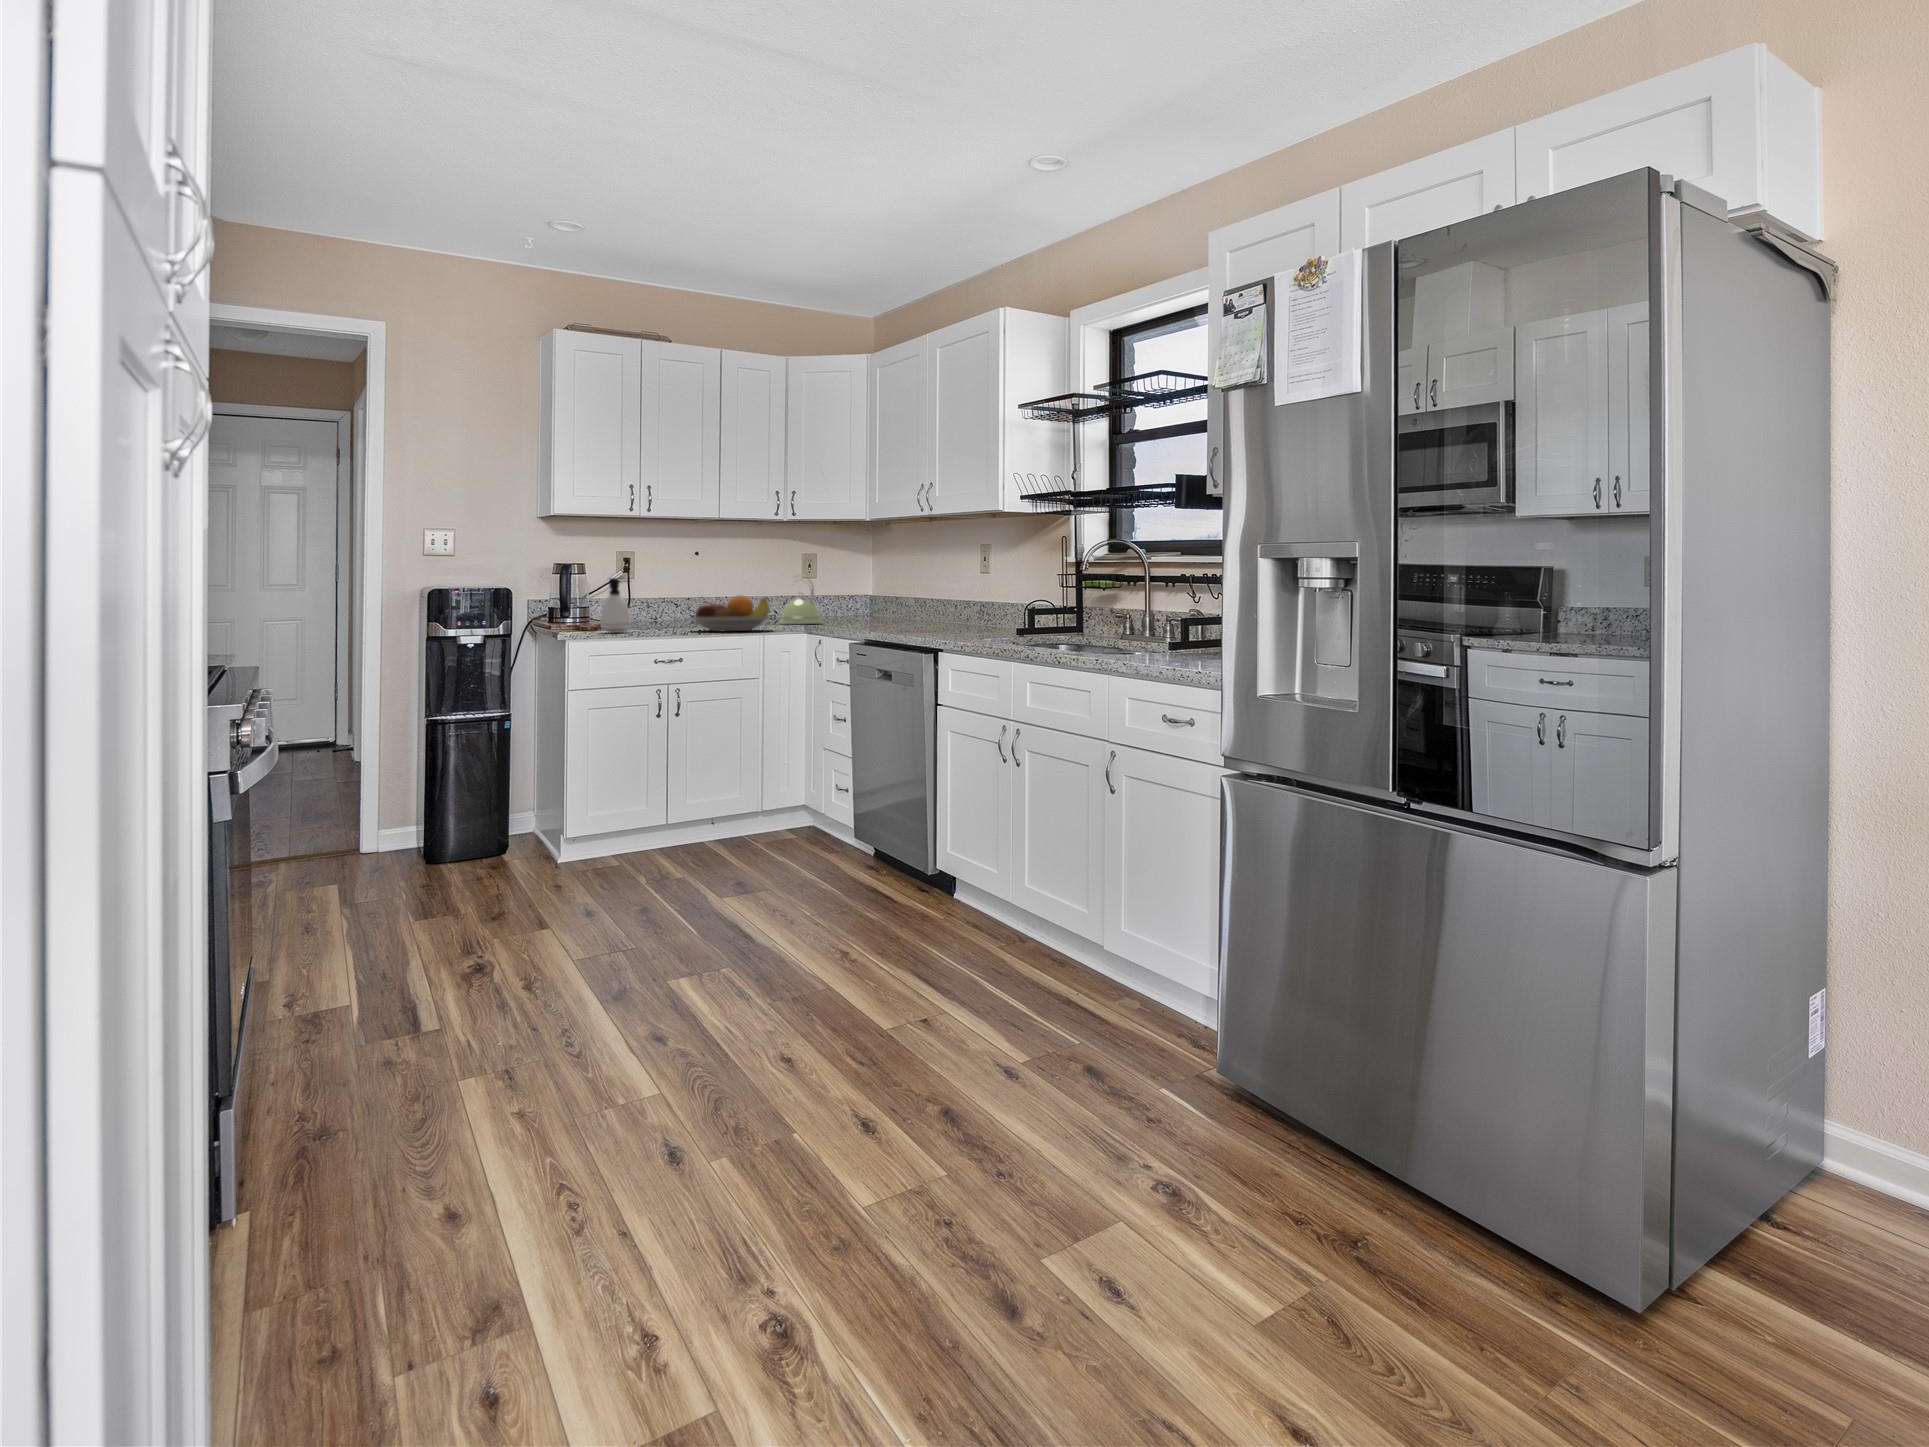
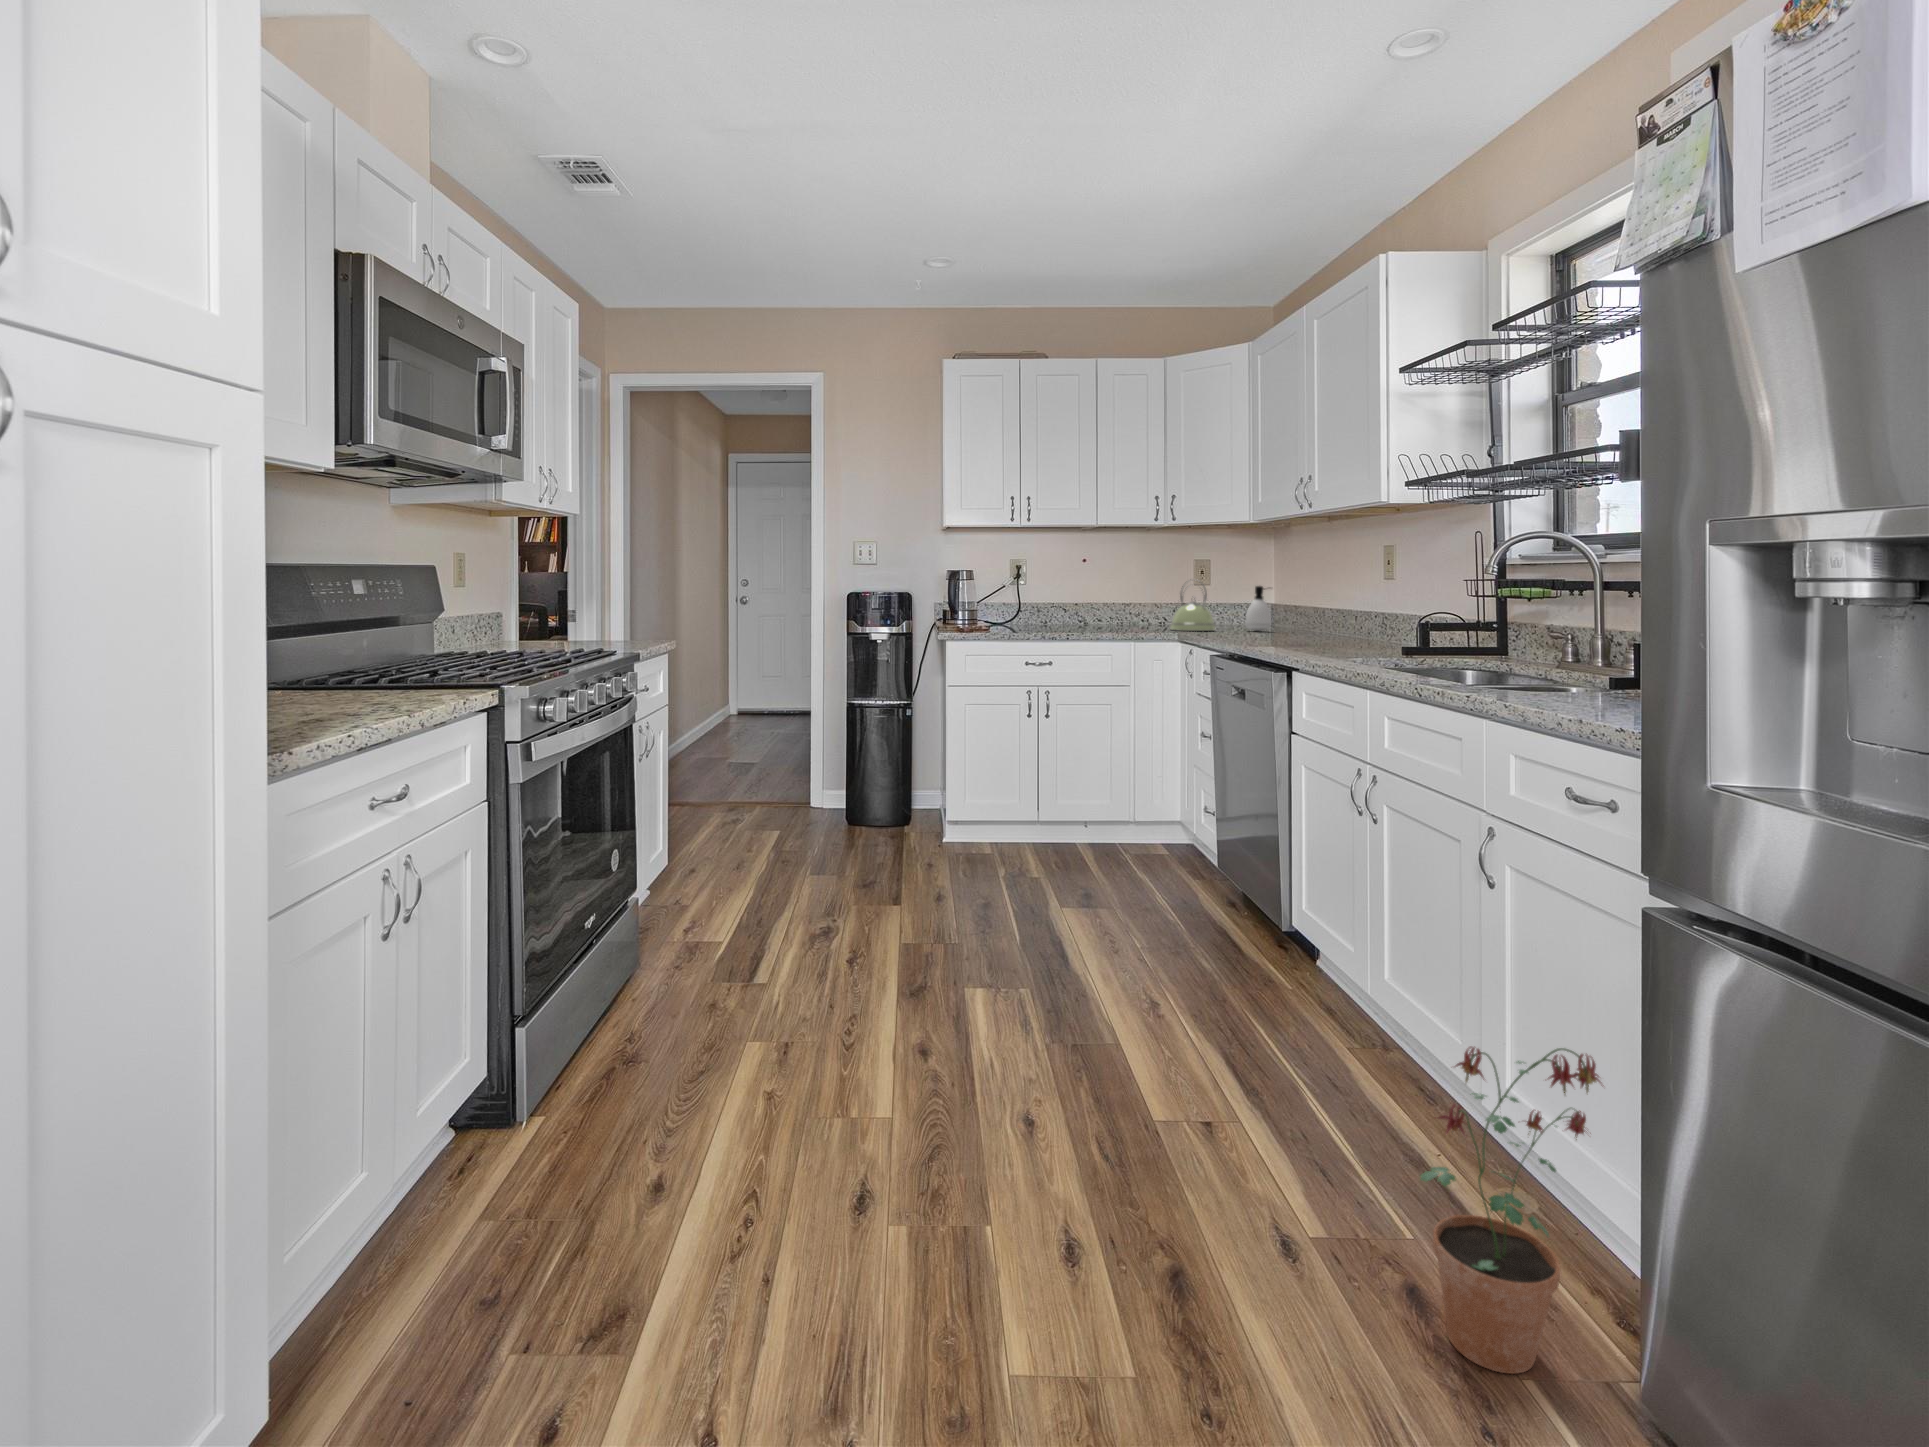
soap dispenser: present [600,578,631,632] -> present [1245,586,1271,631]
fruit bowl: present [690,595,771,631] -> none [1061,601,1146,637]
potted plant: none [1111,881,1219,1109] -> present [1420,1047,1601,1374]

